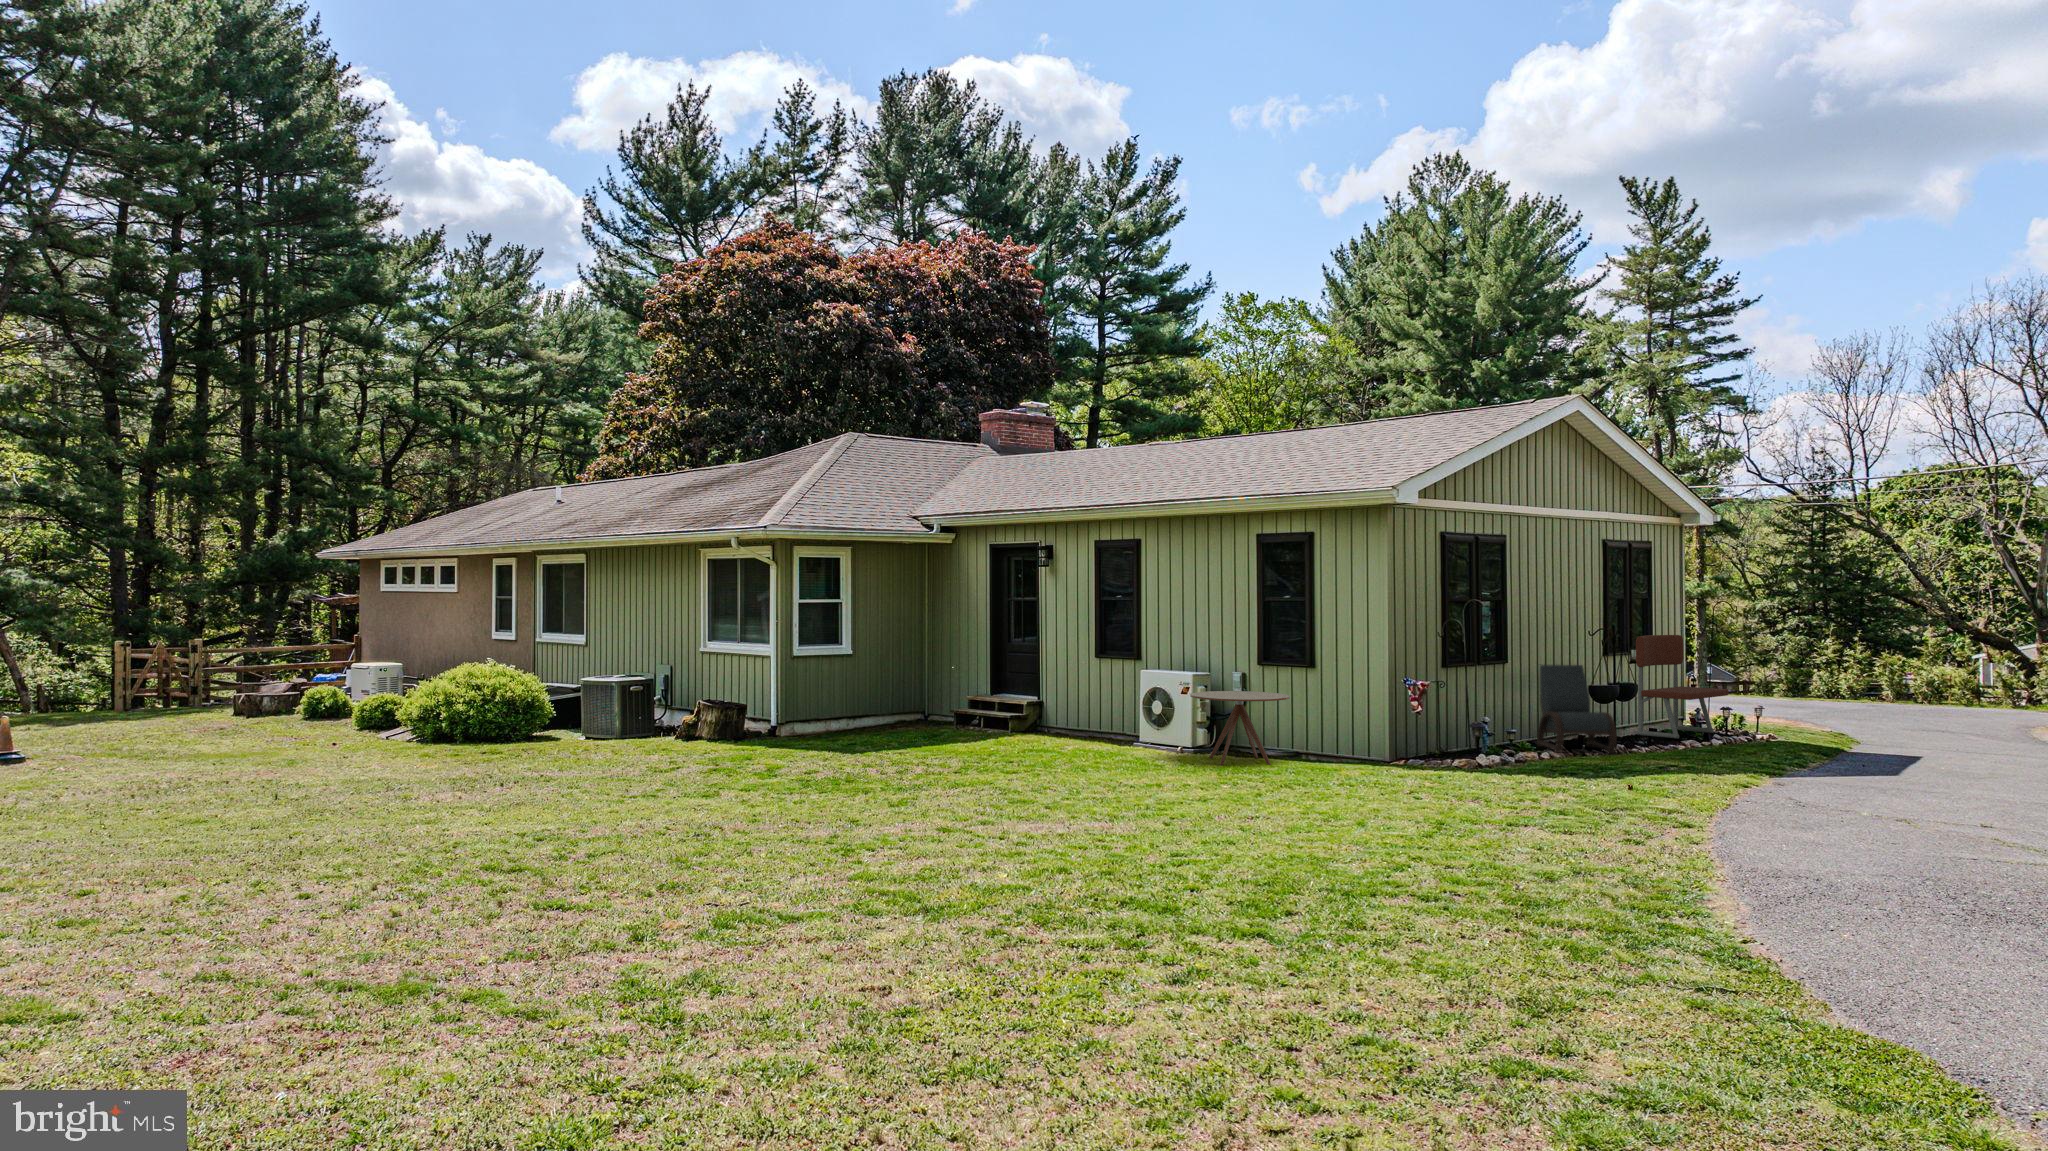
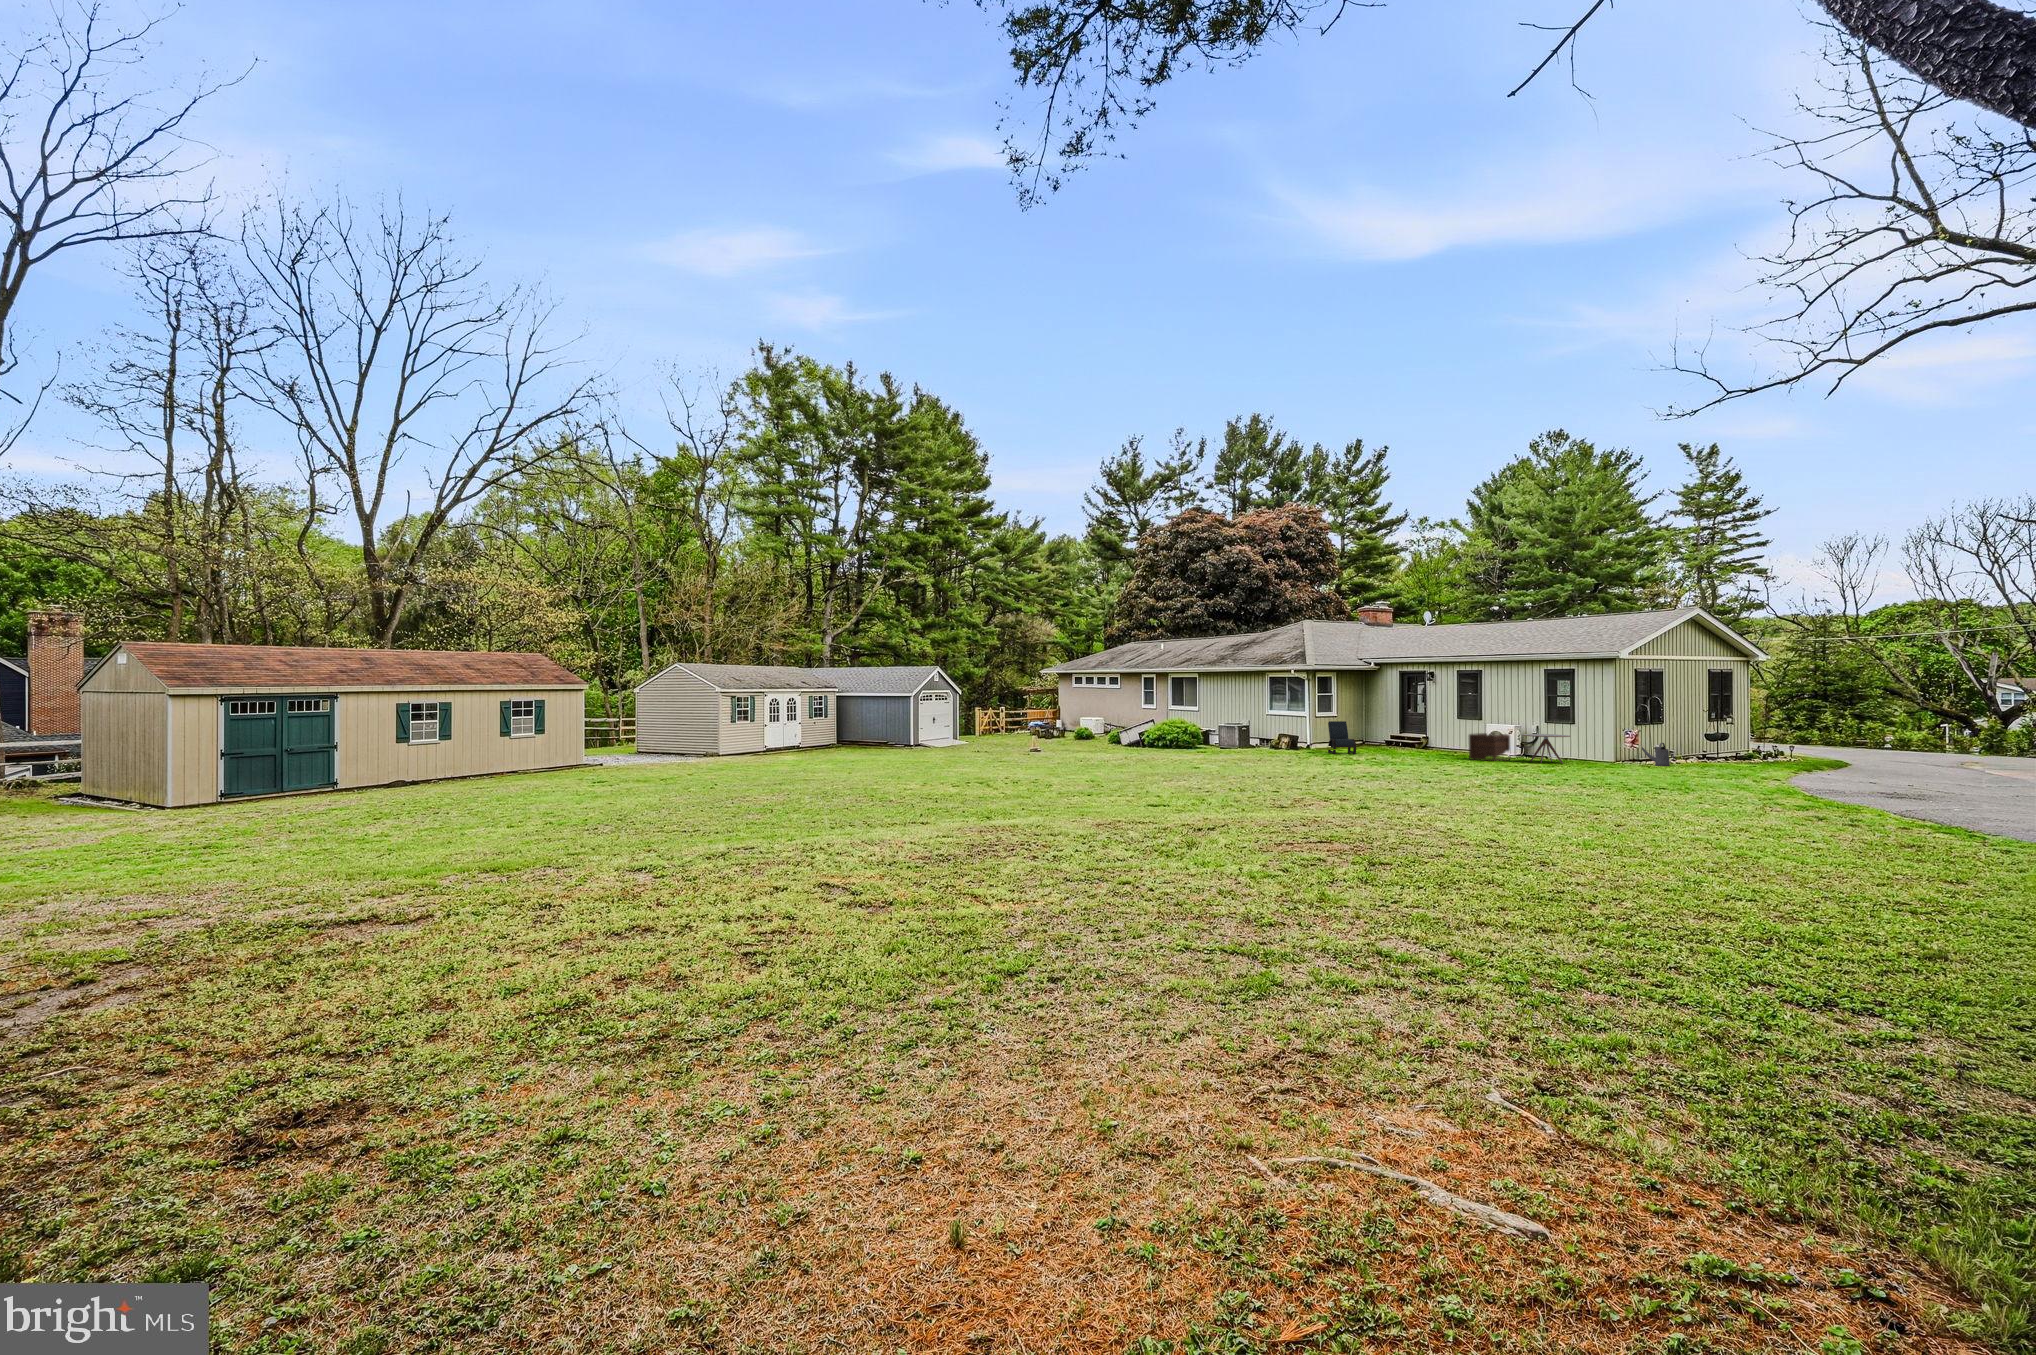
bench: present [1636,635,1729,738] -> none [1728,711,1779,759]
lounge chair: present [1537,665,1617,754] -> present [1328,721,1356,754]
wooden crate: none [1088,688,1176,759] -> present [1469,733,1511,761]
watering can: none [1433,713,1498,771] -> present [1642,743,1674,766]

